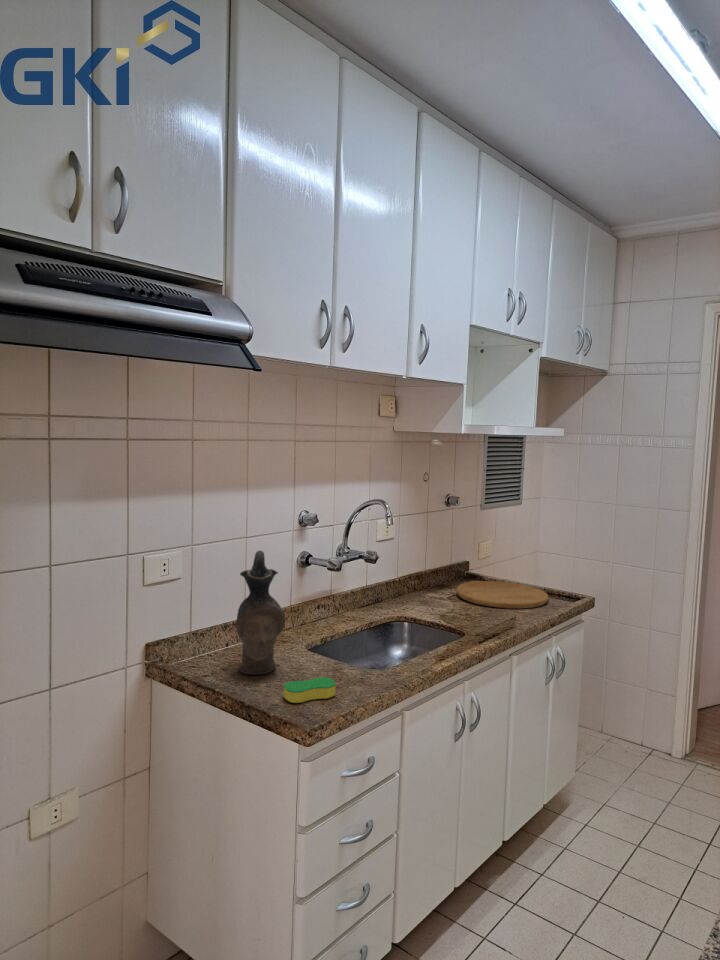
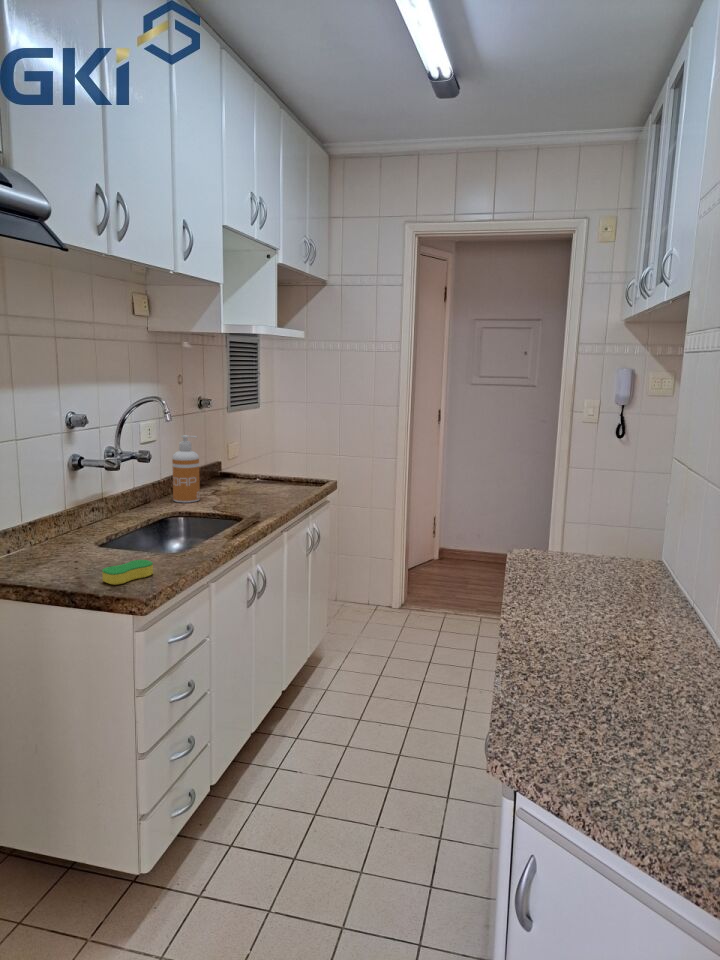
soap dispenser: none [405,536,434,607] -> present [172,435,200,503]
ceramic pitcher: present [236,551,285,674] -> none [31,448,87,572]
cutting board: present [456,581,548,609] -> none [217,476,301,496]

